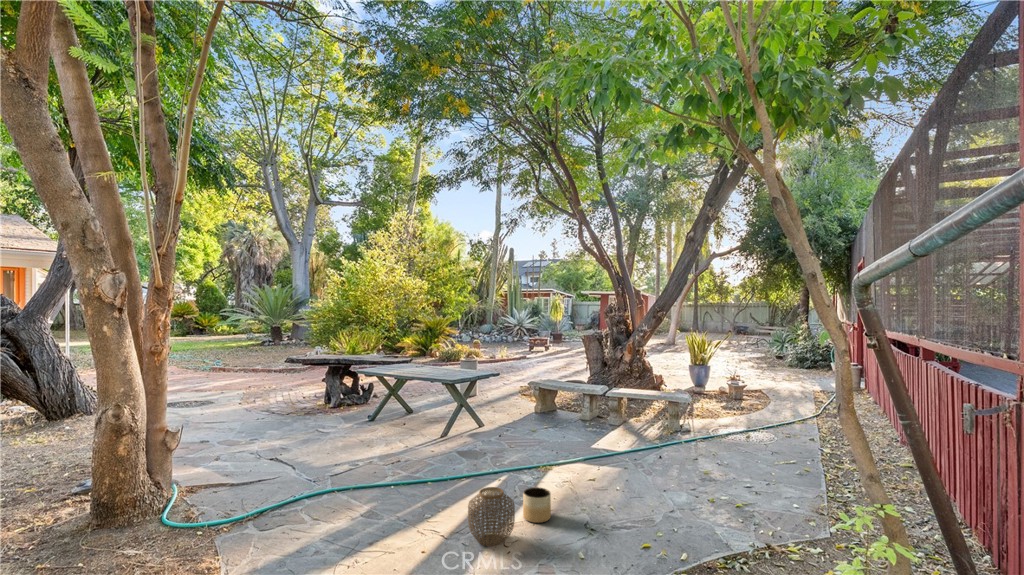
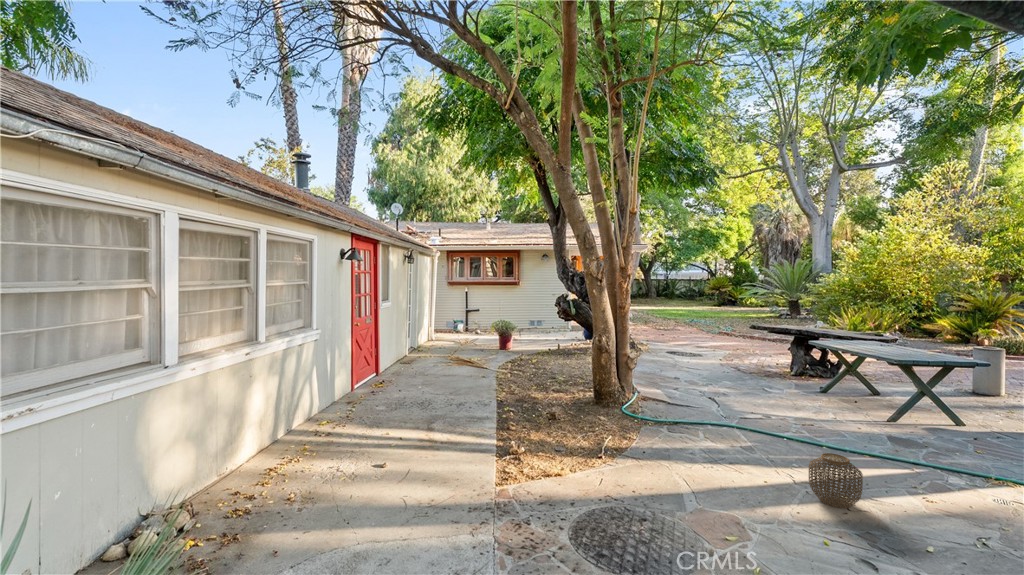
planter: present [523,487,551,523] -> none [894,478,934,518]

